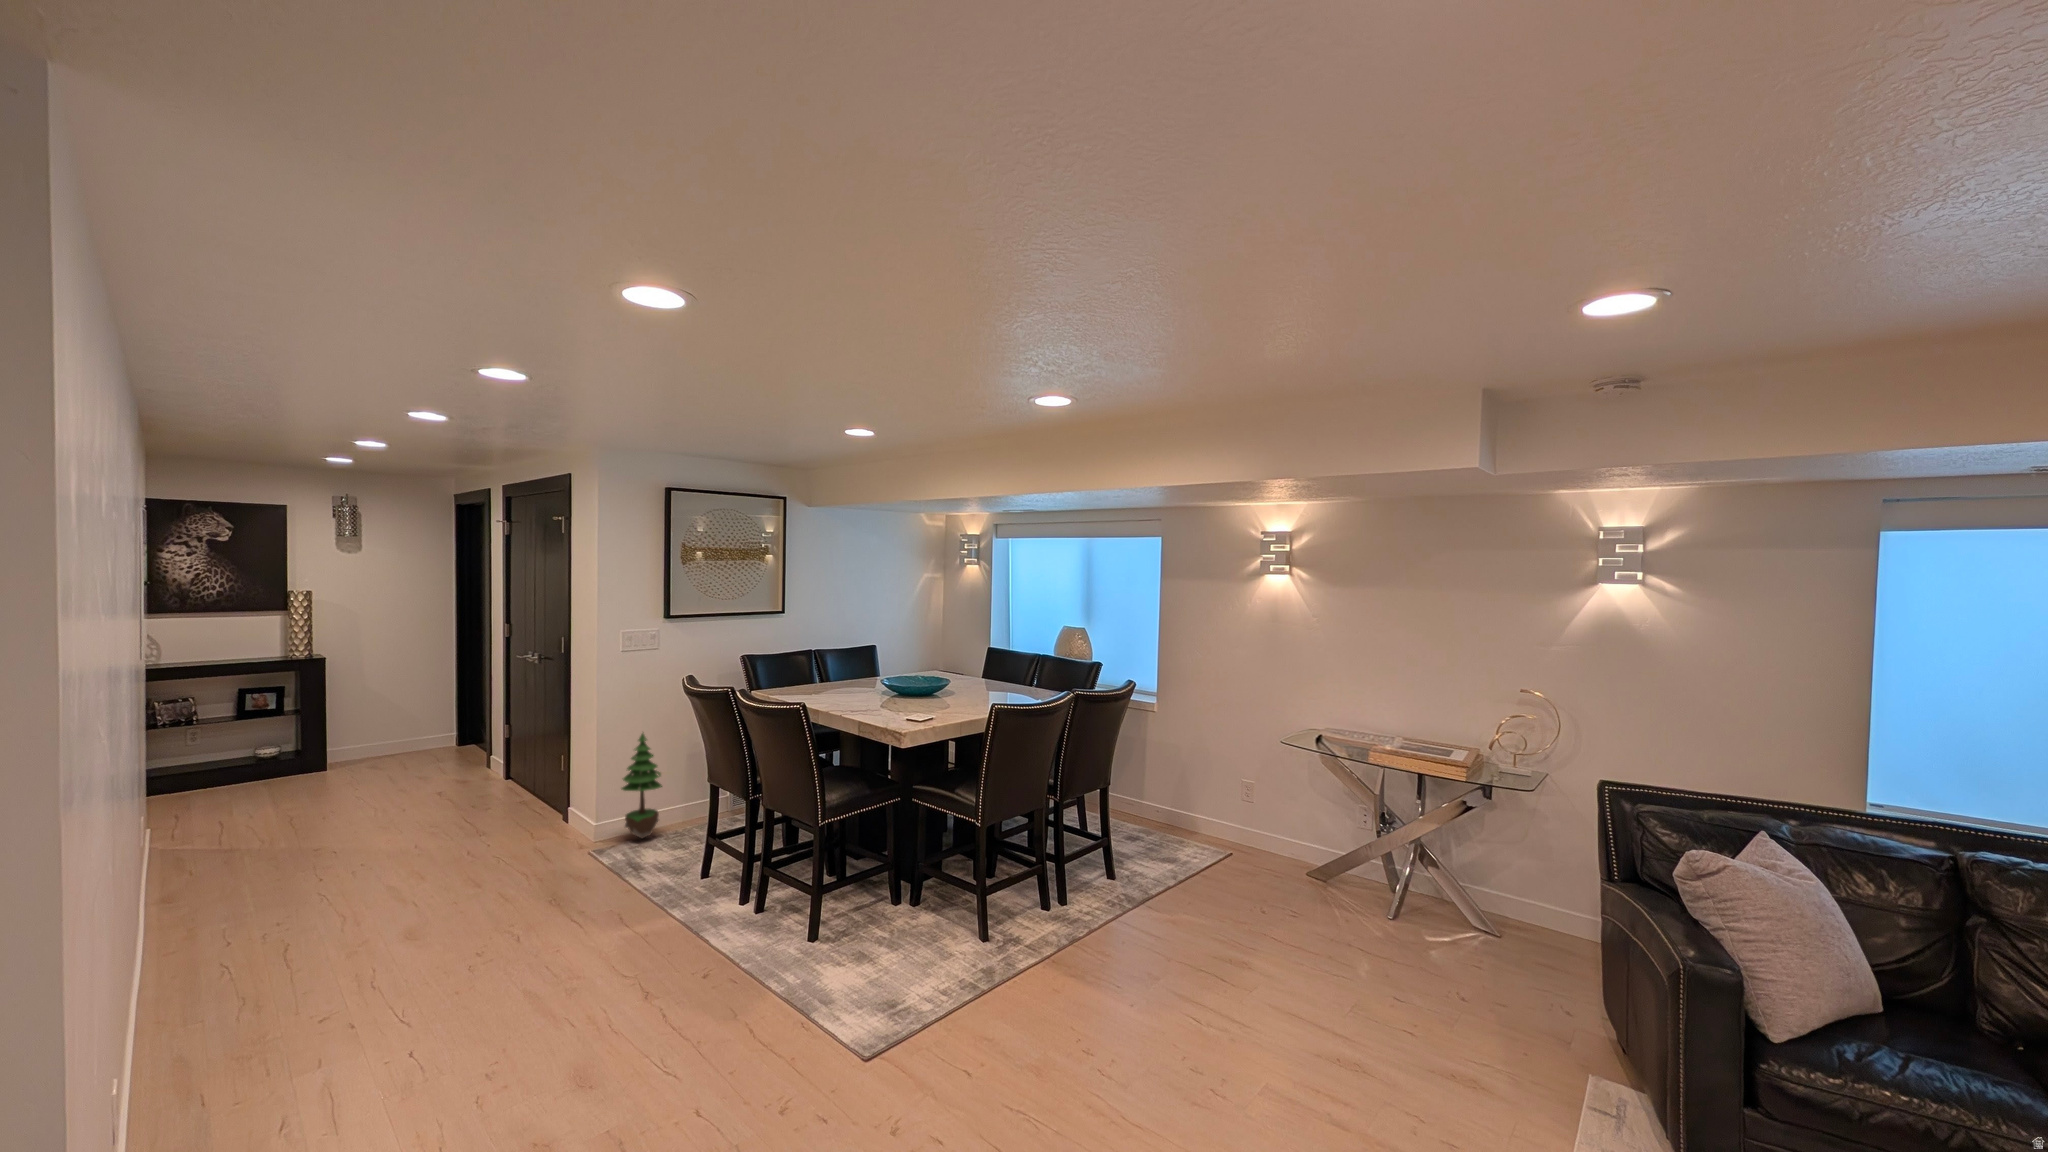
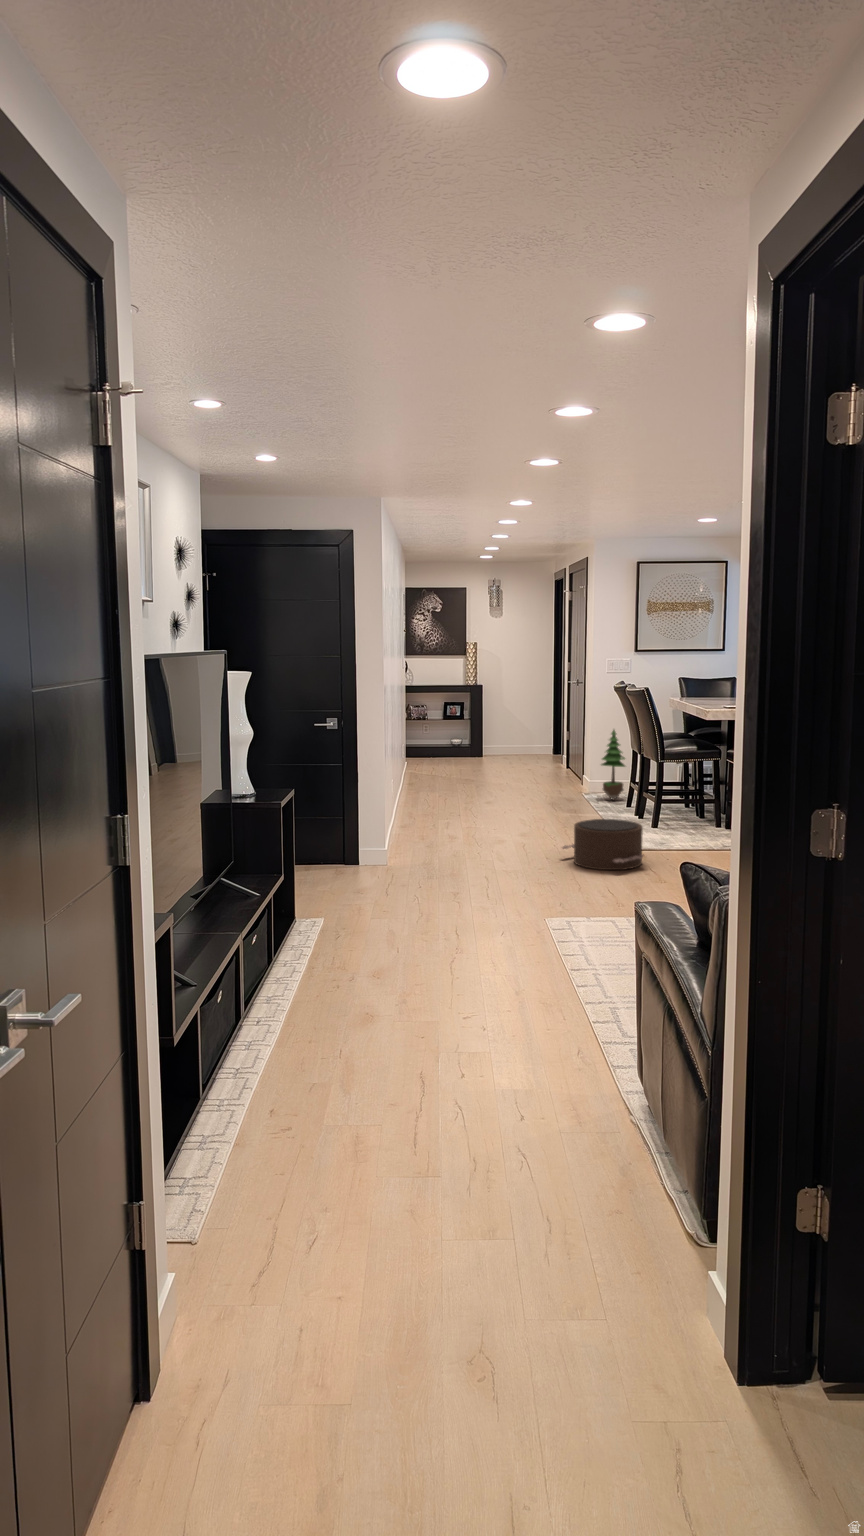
pouf: none [705,937,880,1076] -> present [562,819,643,870]

